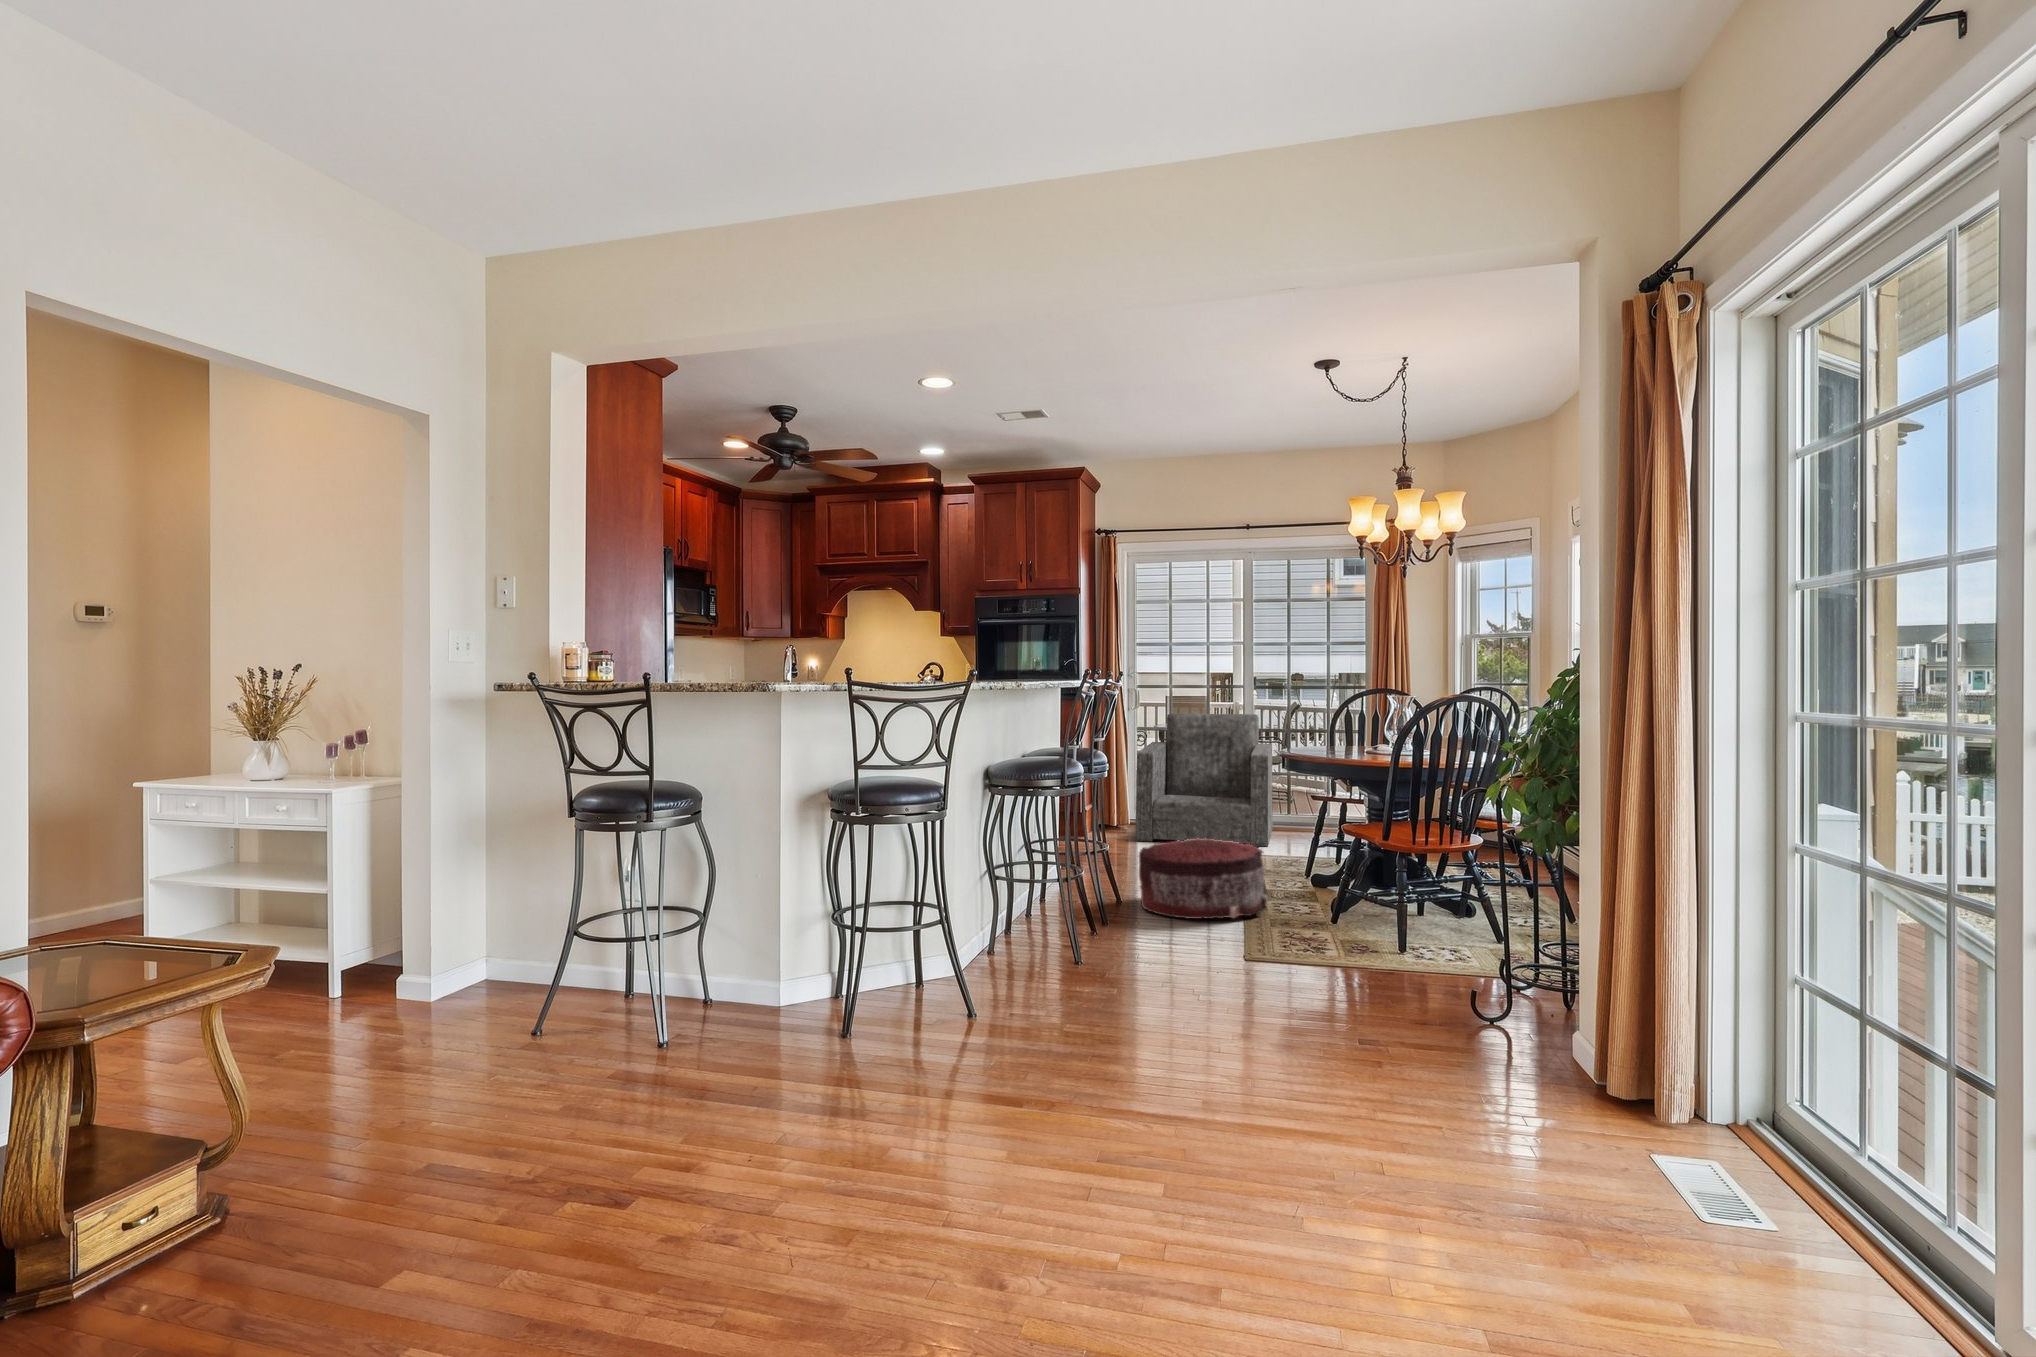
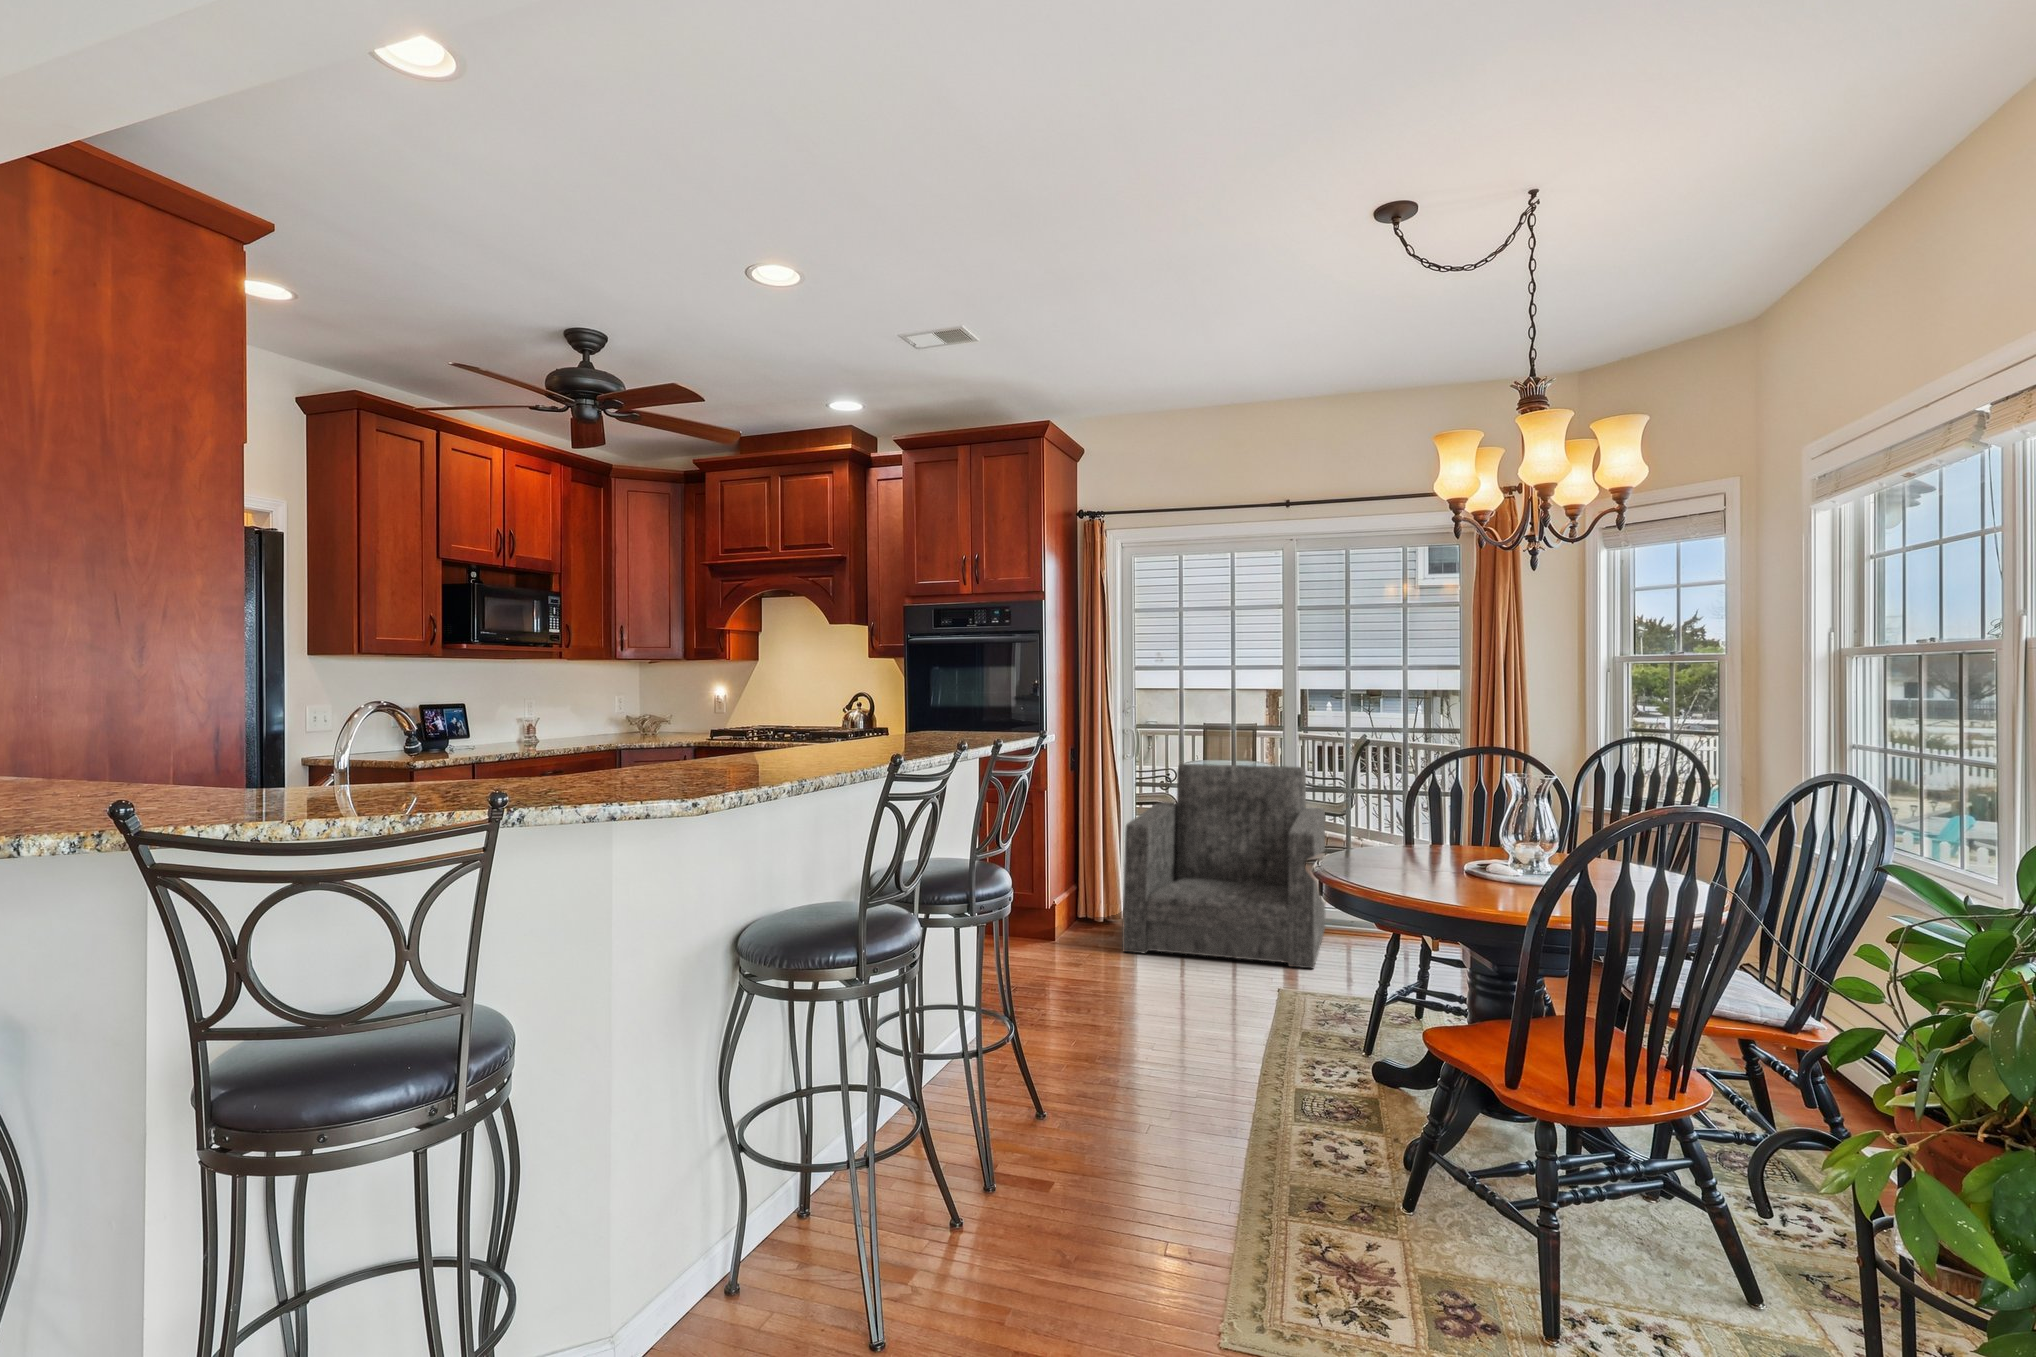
pouf: present [1139,839,1268,919] -> none [1066,1006,1289,1186]

